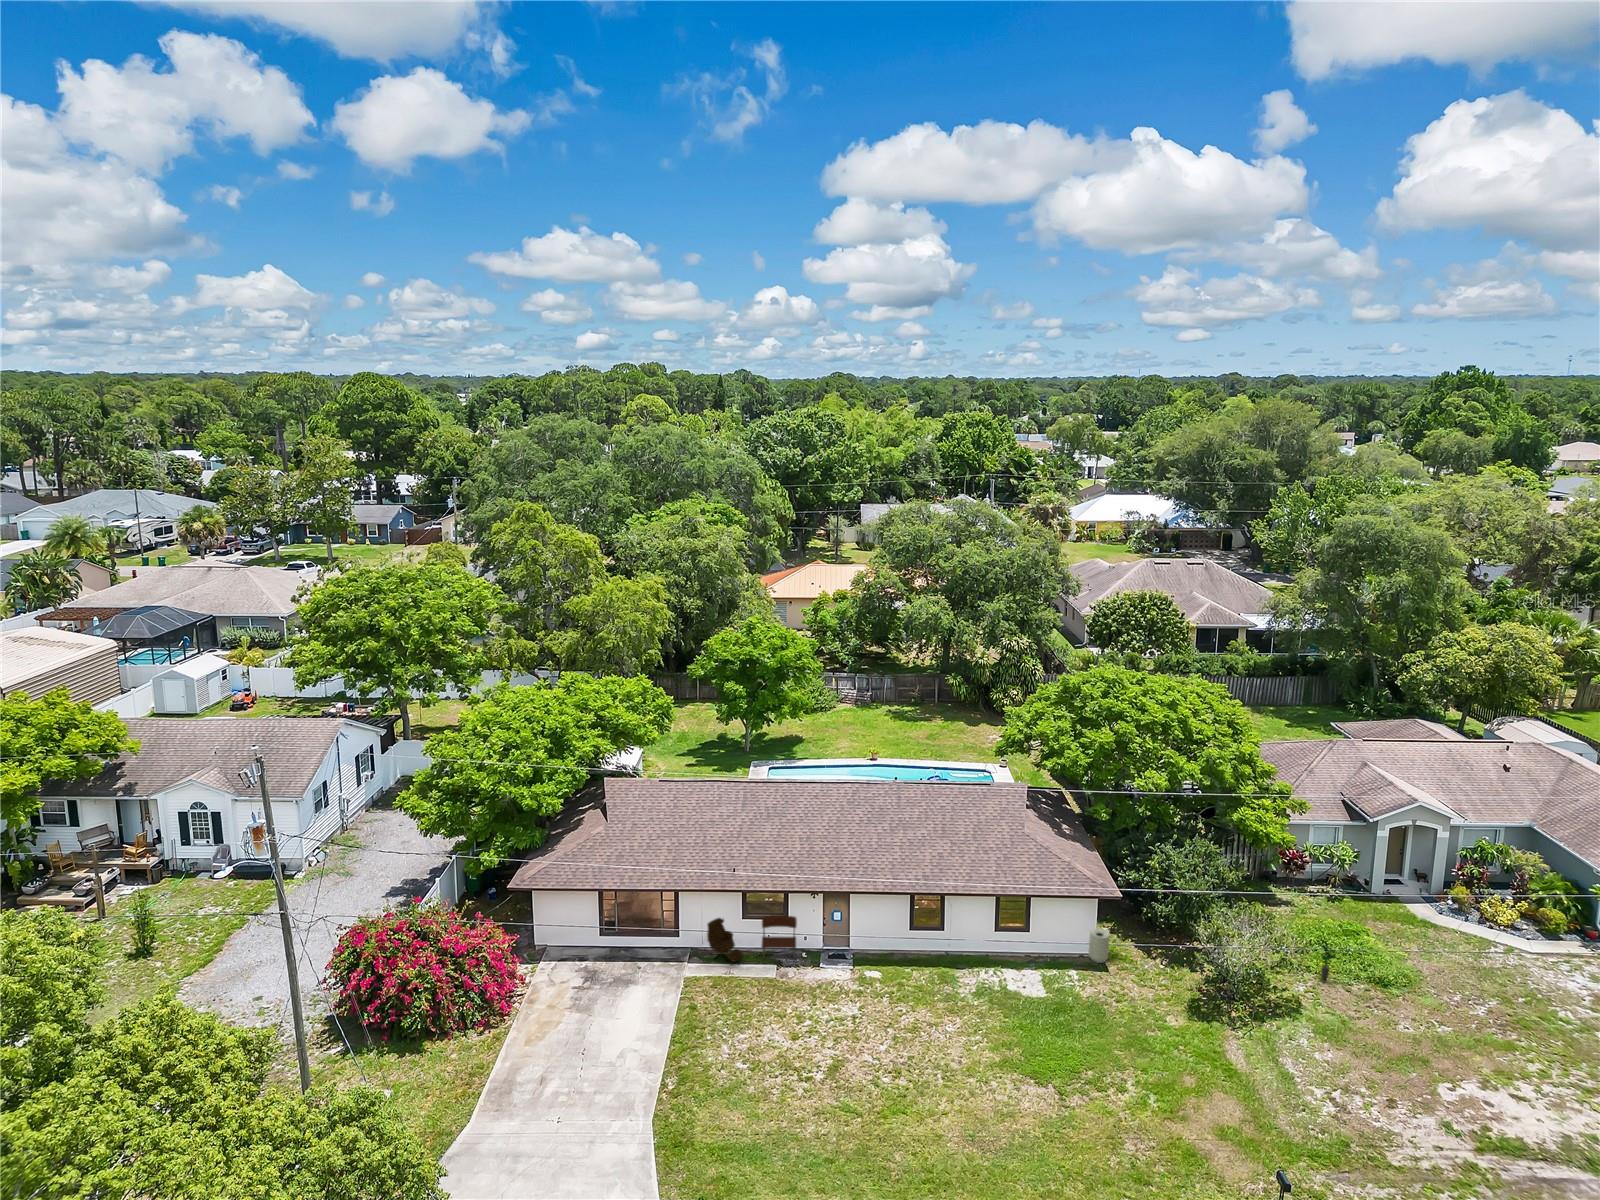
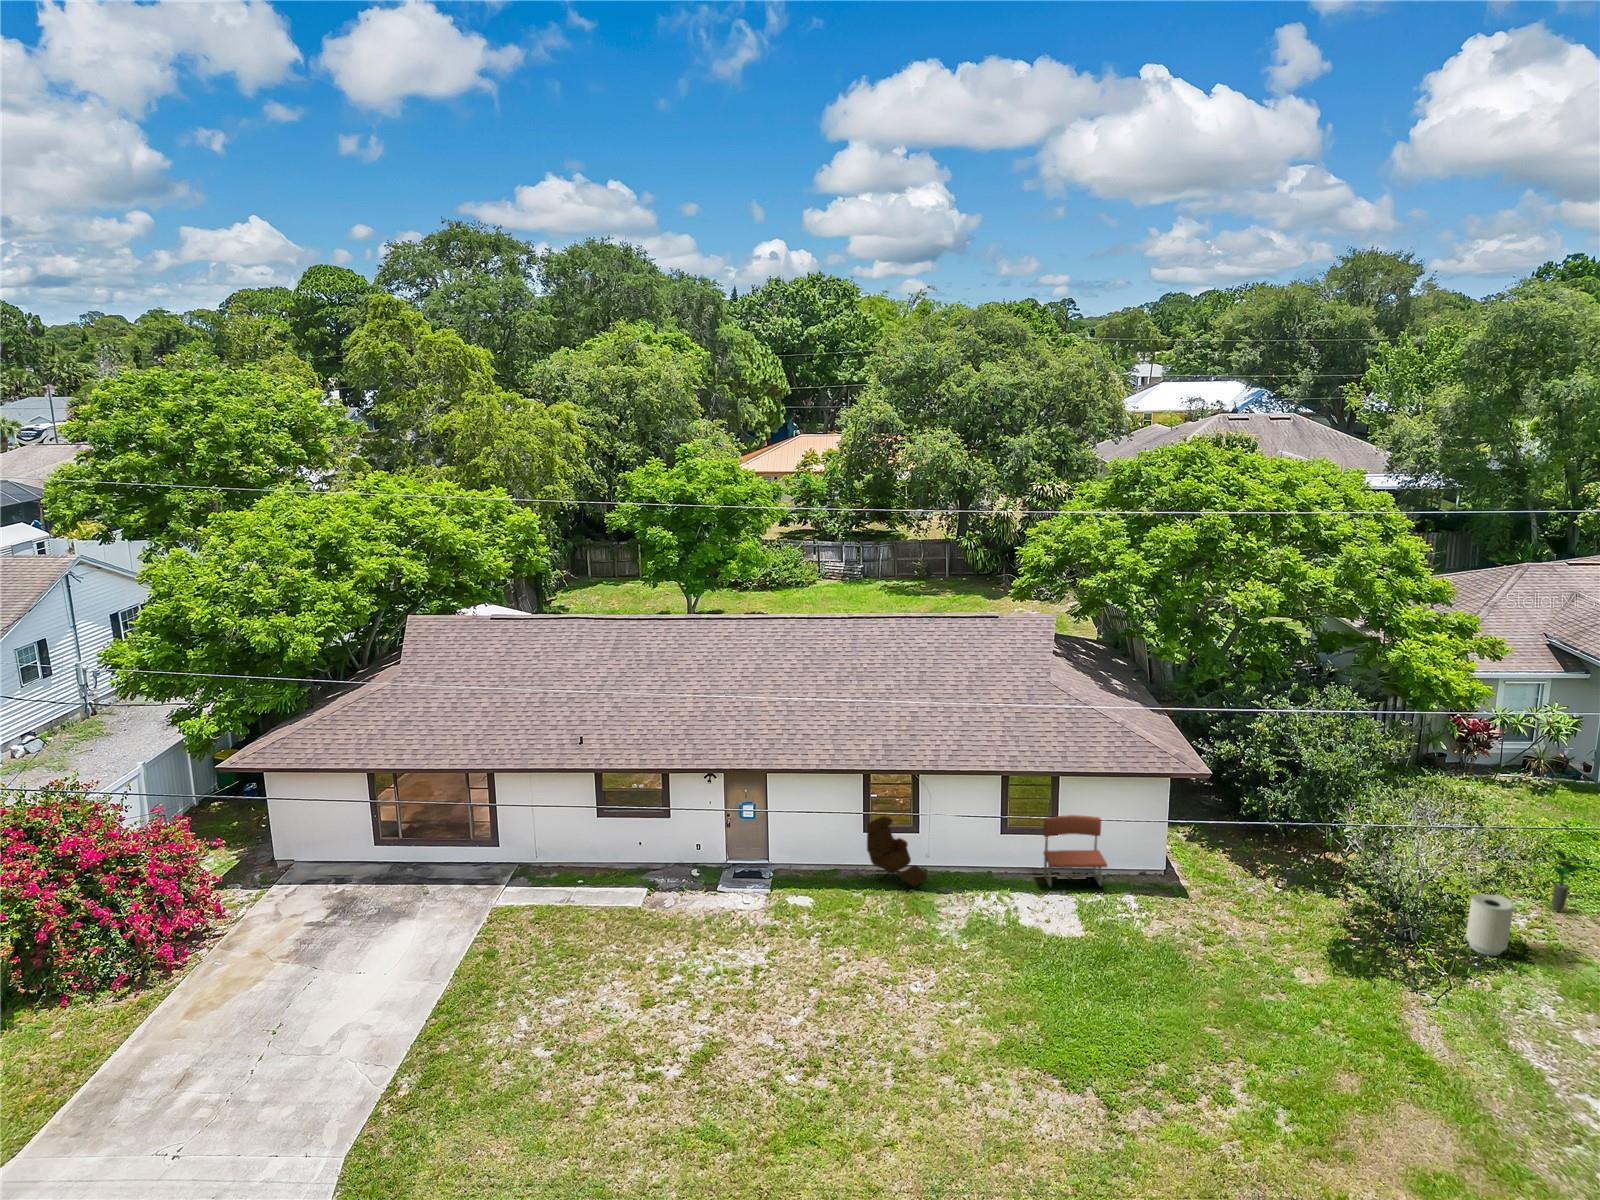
bench: present [762,915,797,959] -> present [1043,815,1107,887]
lounge chair: present [707,918,744,962] -> present [867,816,927,891]
trash can: present [1089,928,1110,963] -> present [1466,894,1514,956]

